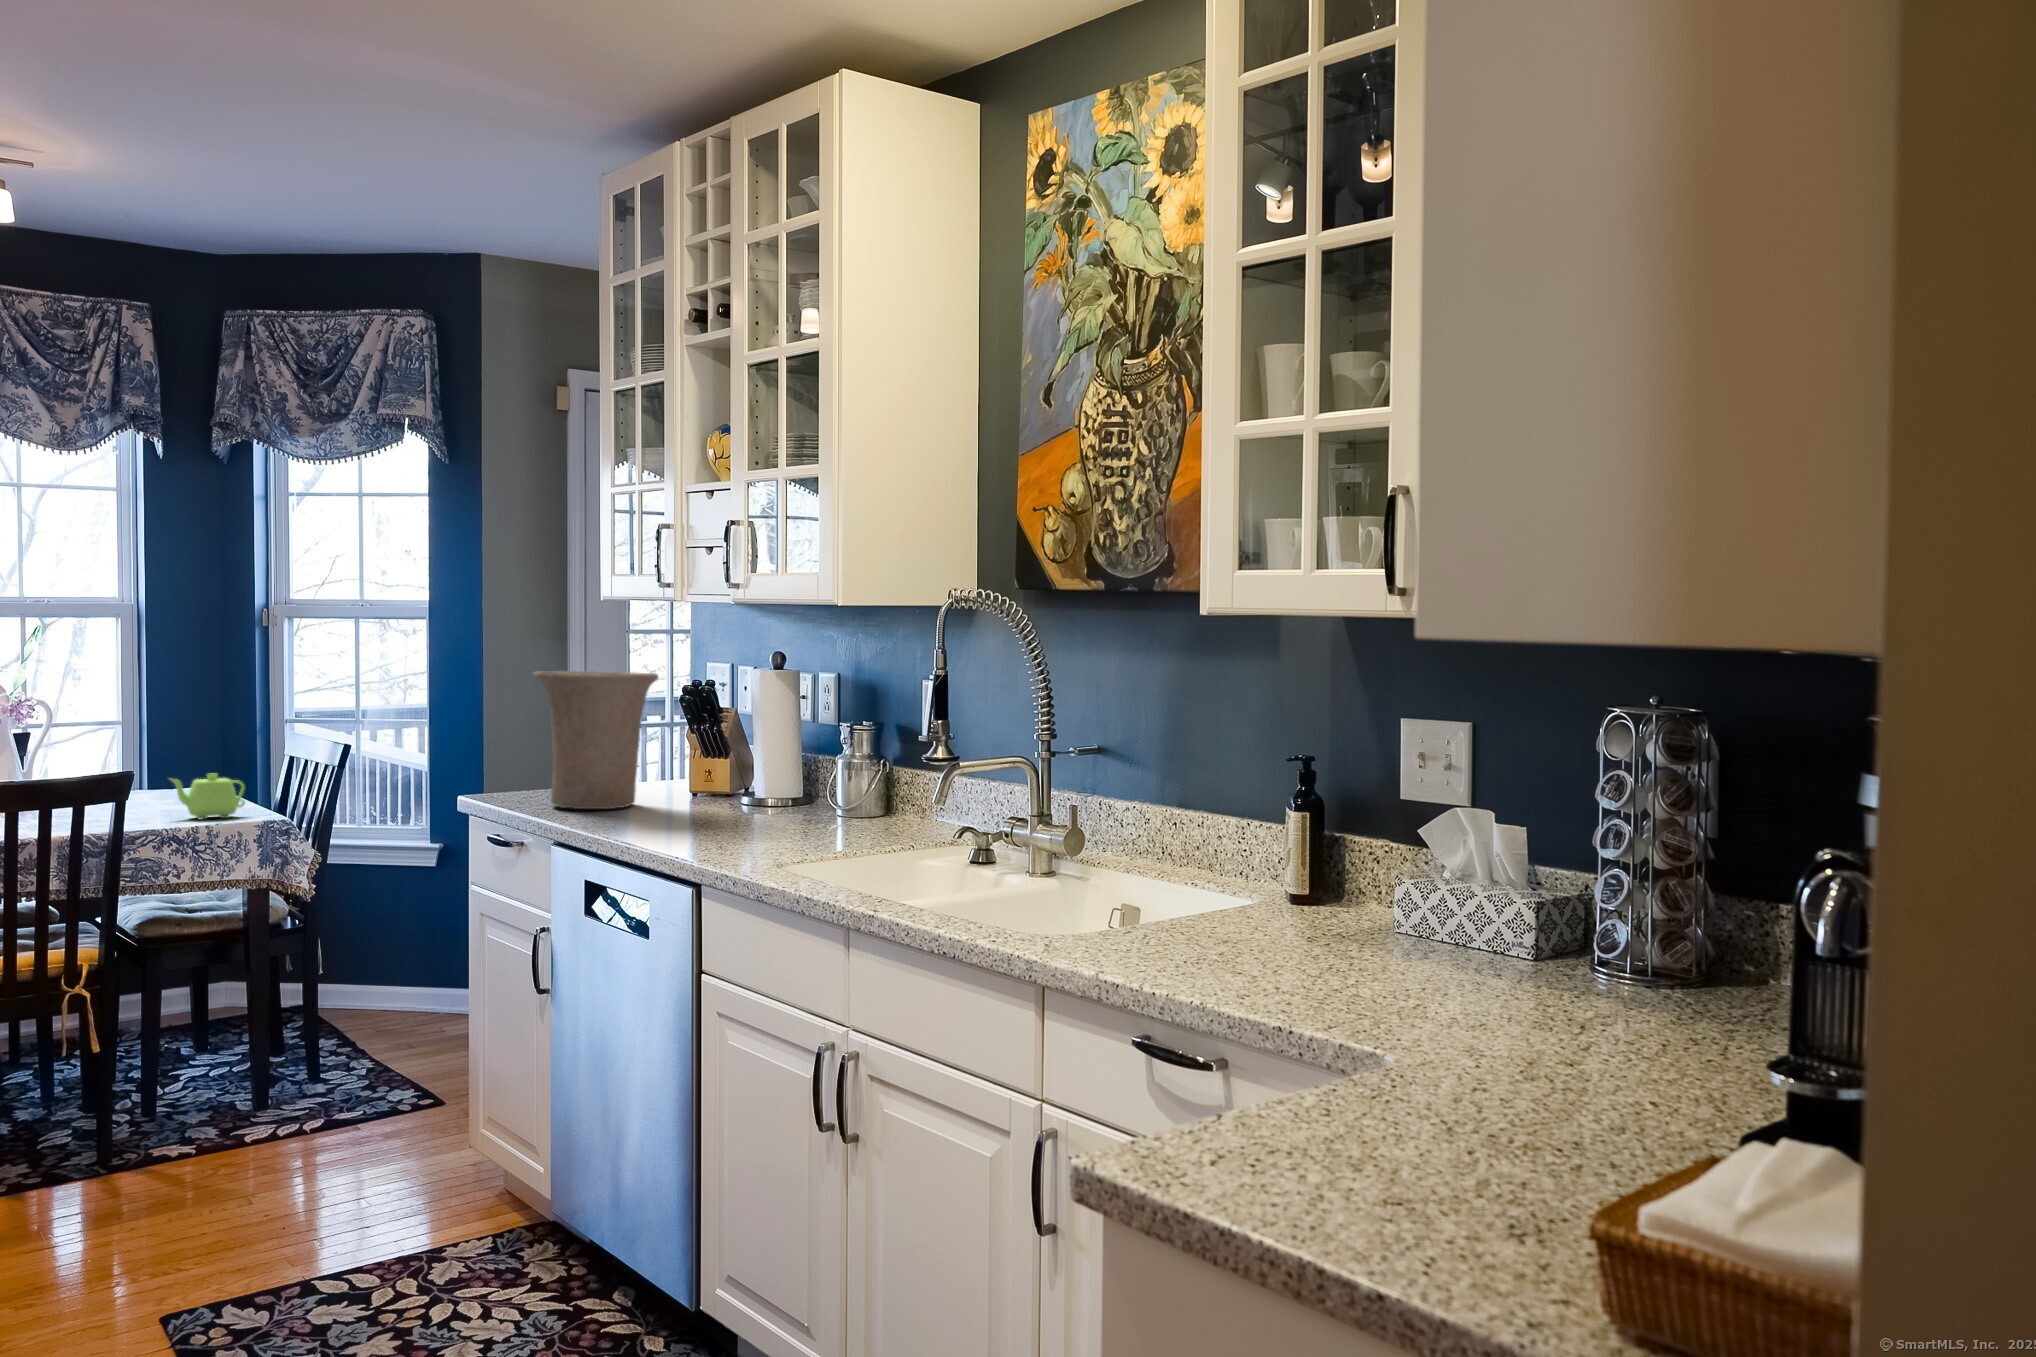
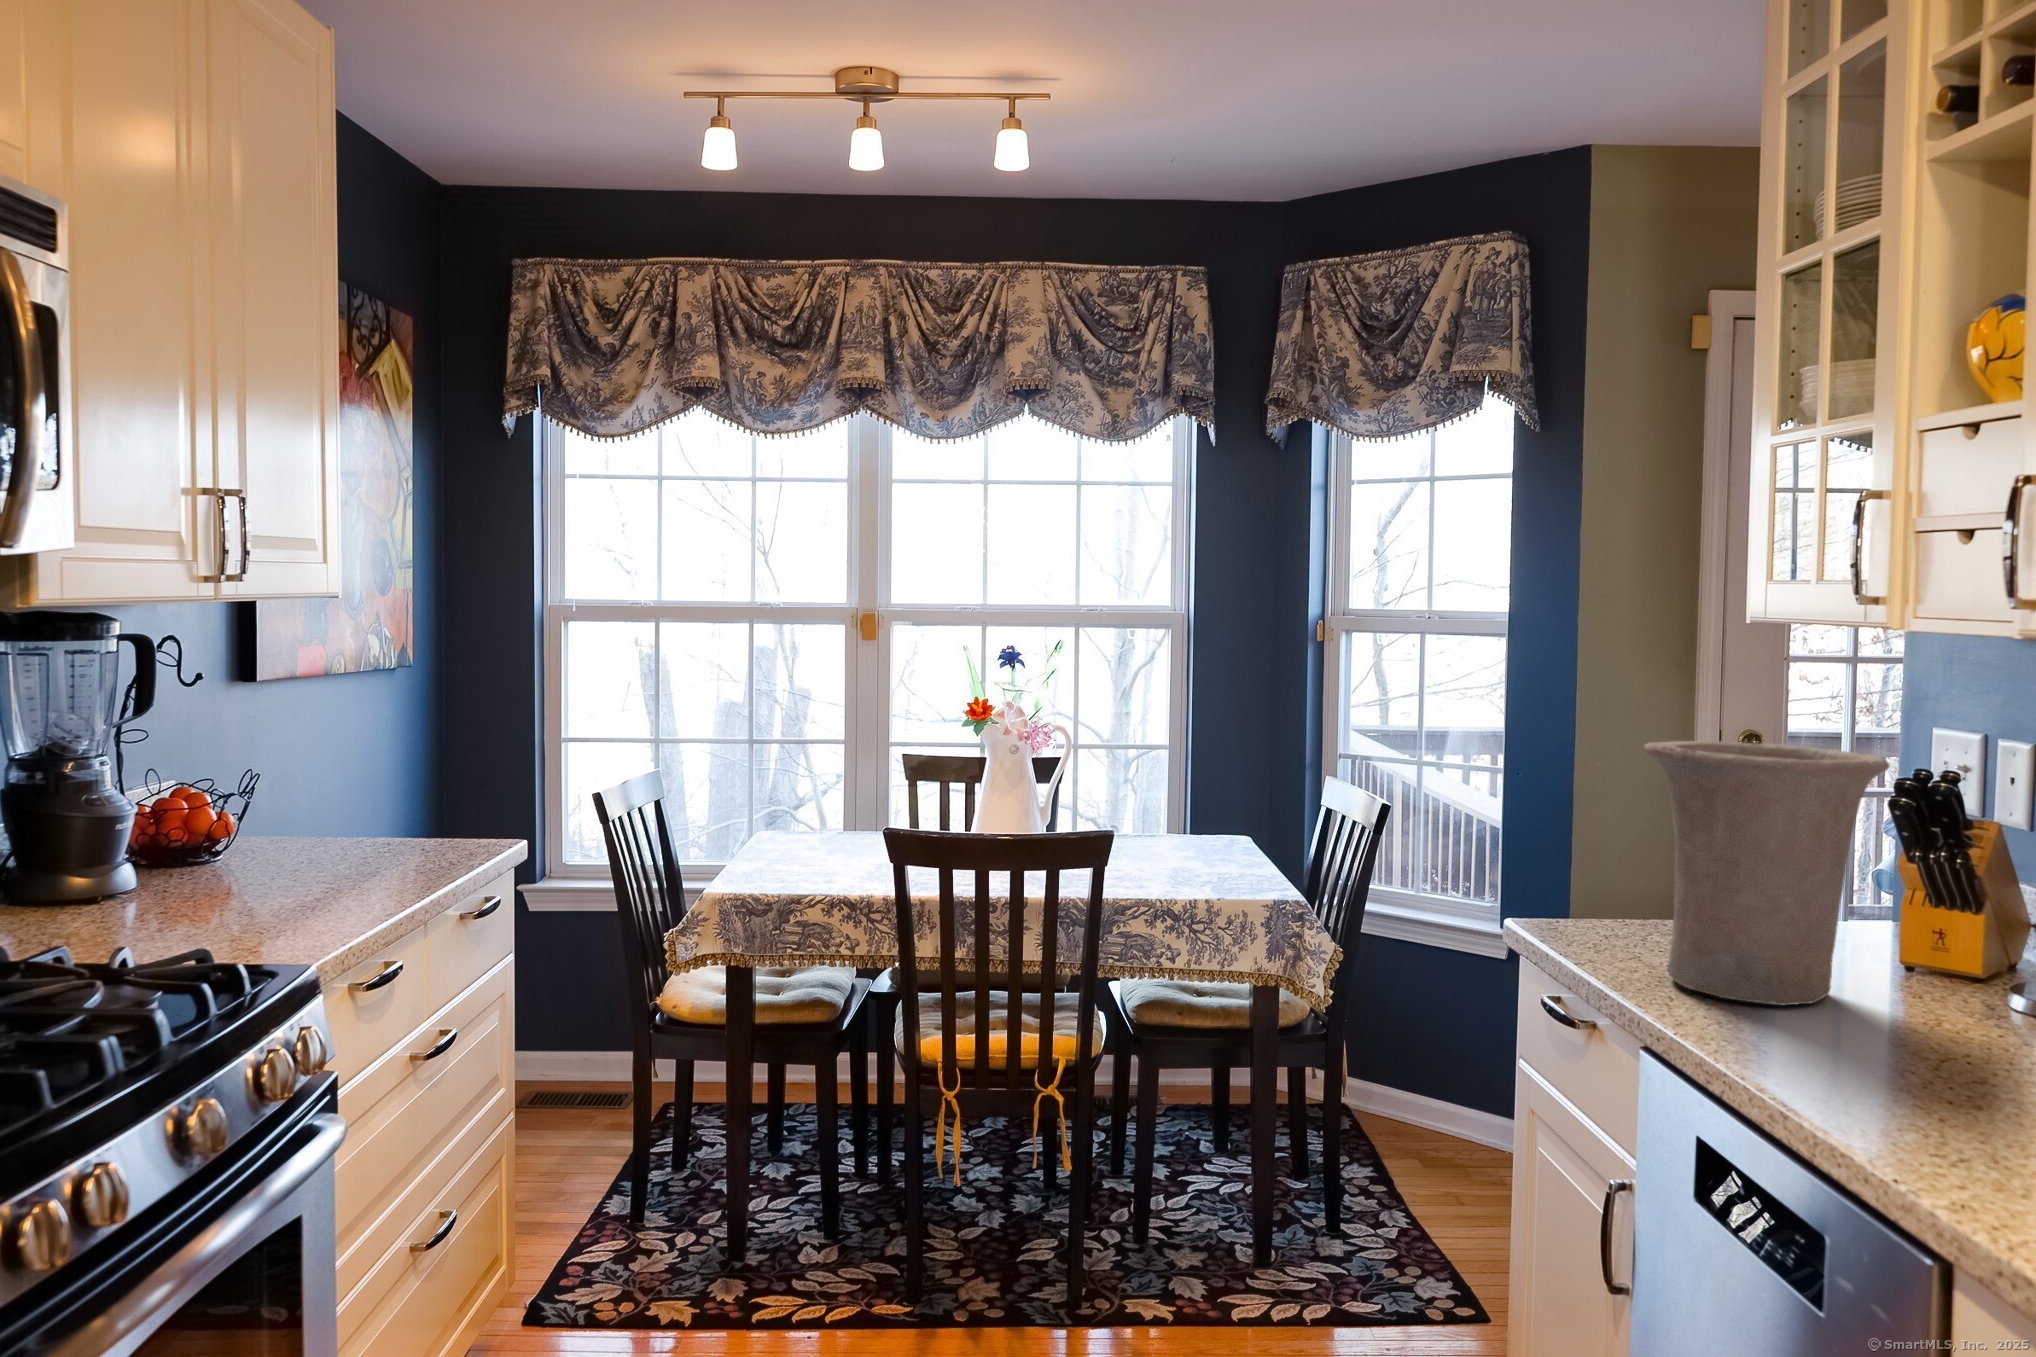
teapot: present [171,774,245,819] -> none [1166,832,1254,891]

